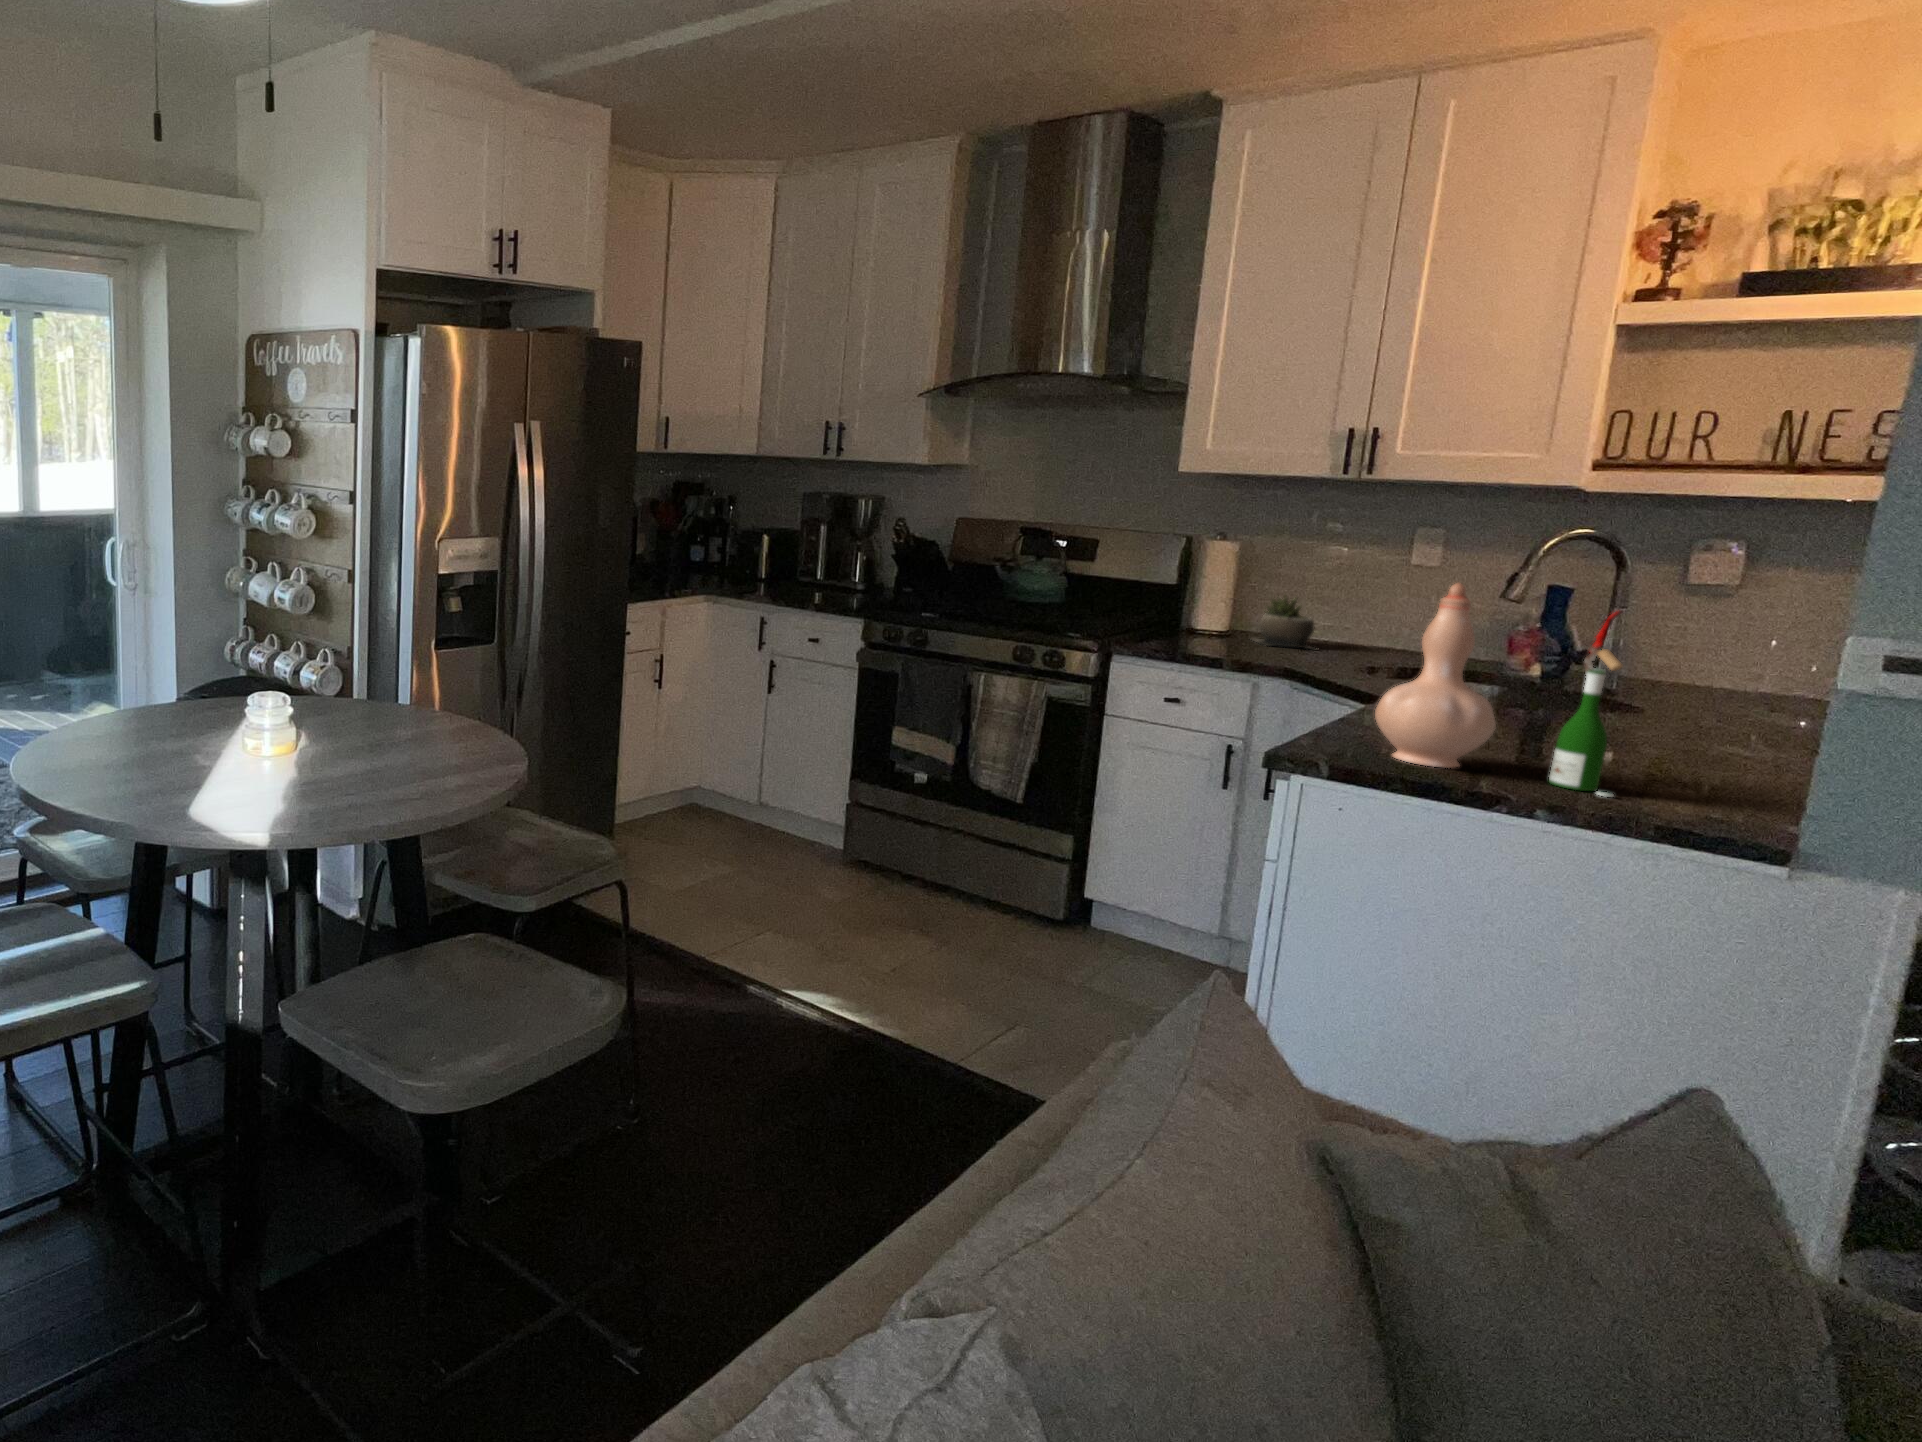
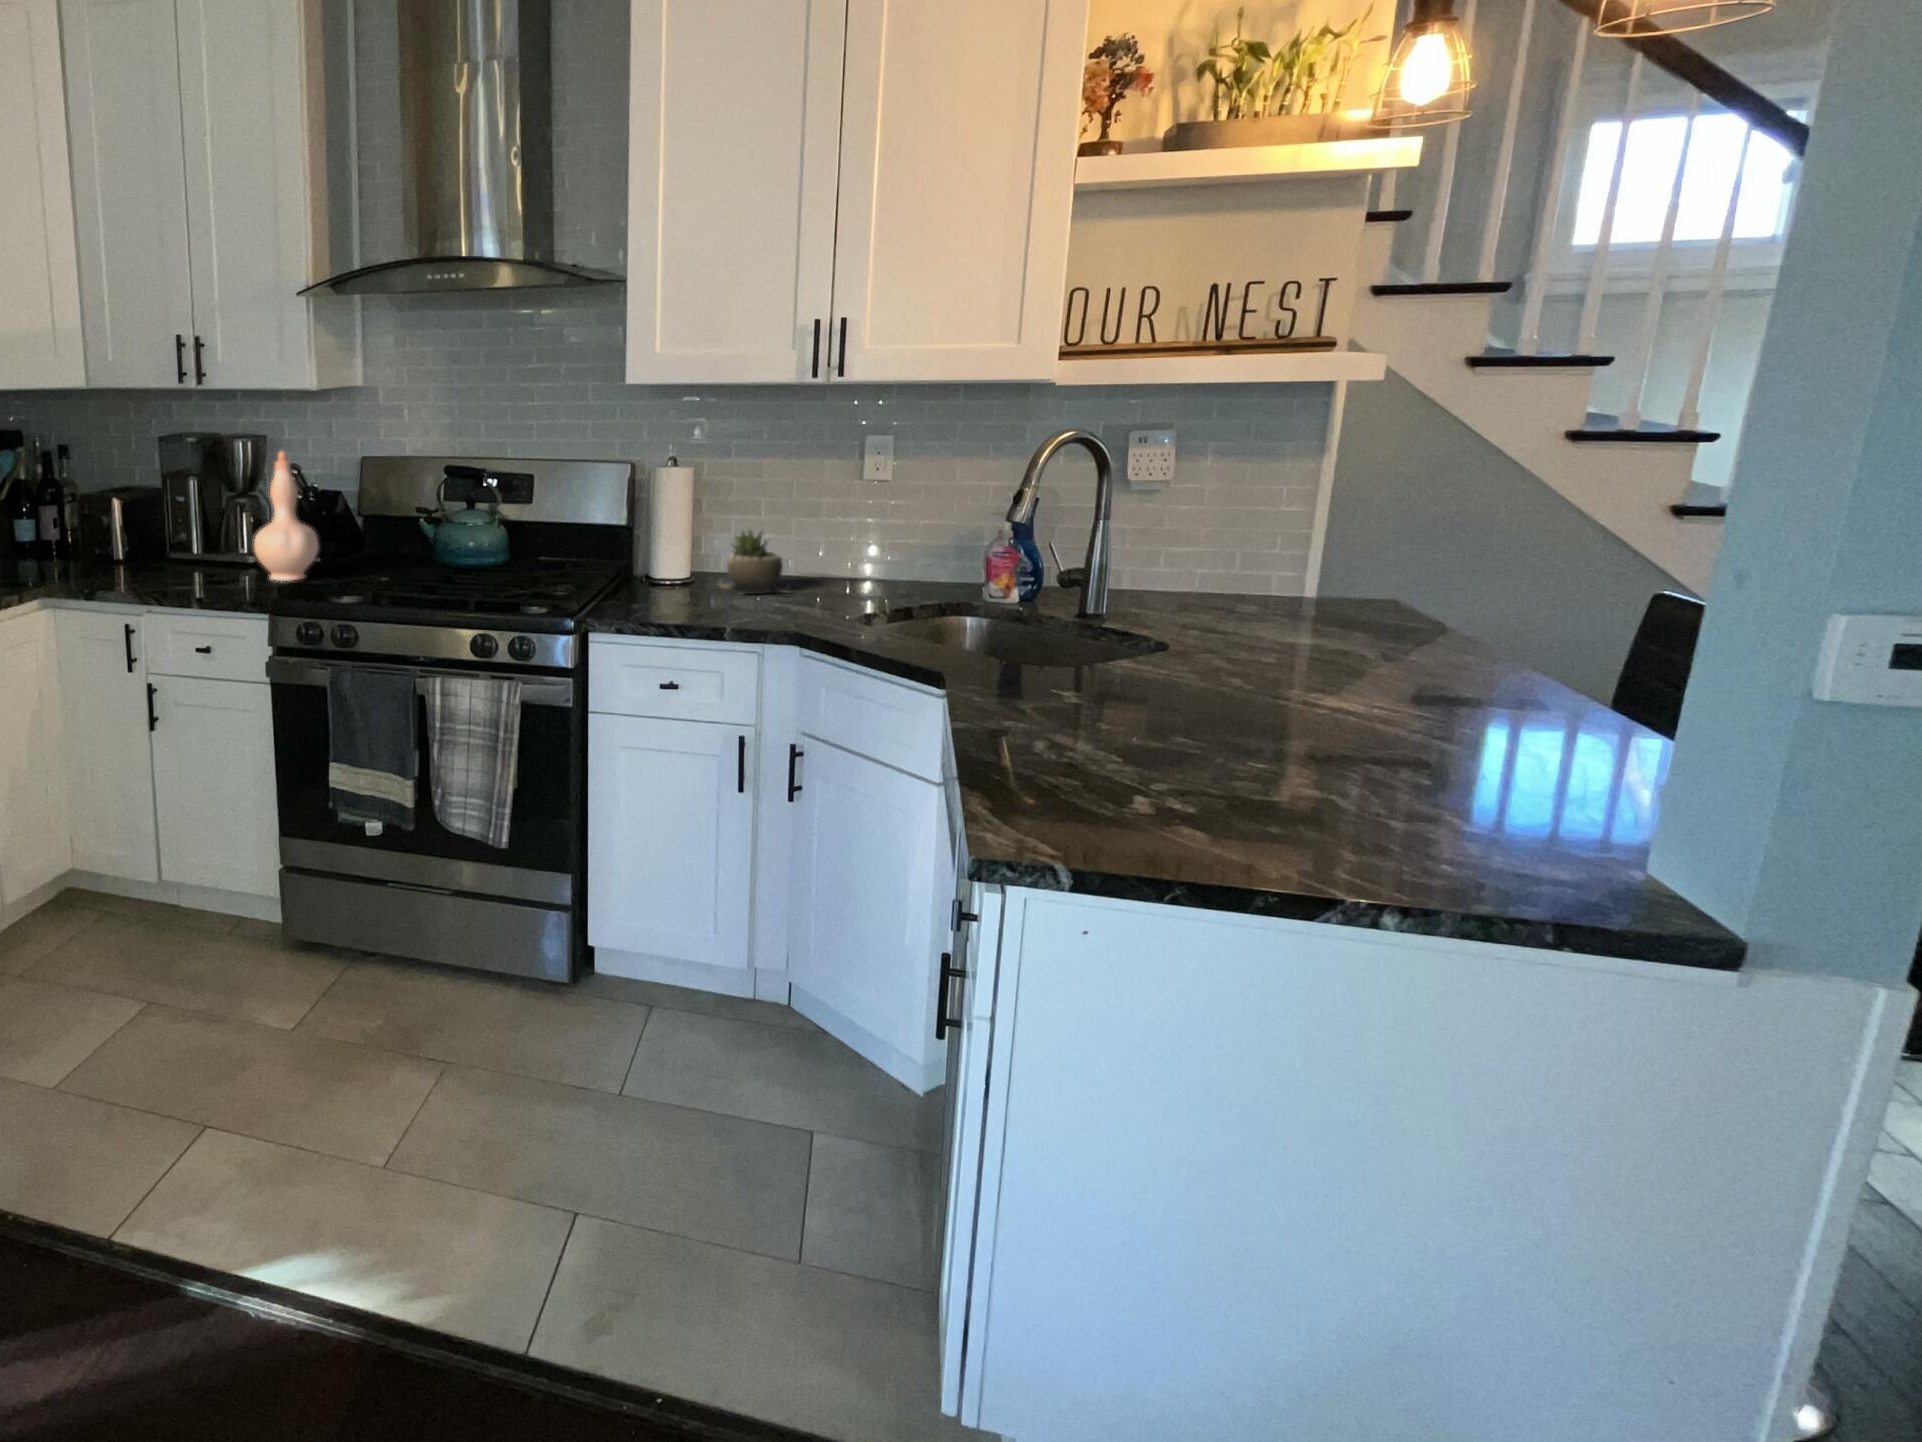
vase: present [1375,583,1496,768] -> present [254,451,318,581]
wine bottle: present [1549,611,1622,797] -> none [1293,586,1388,862]

